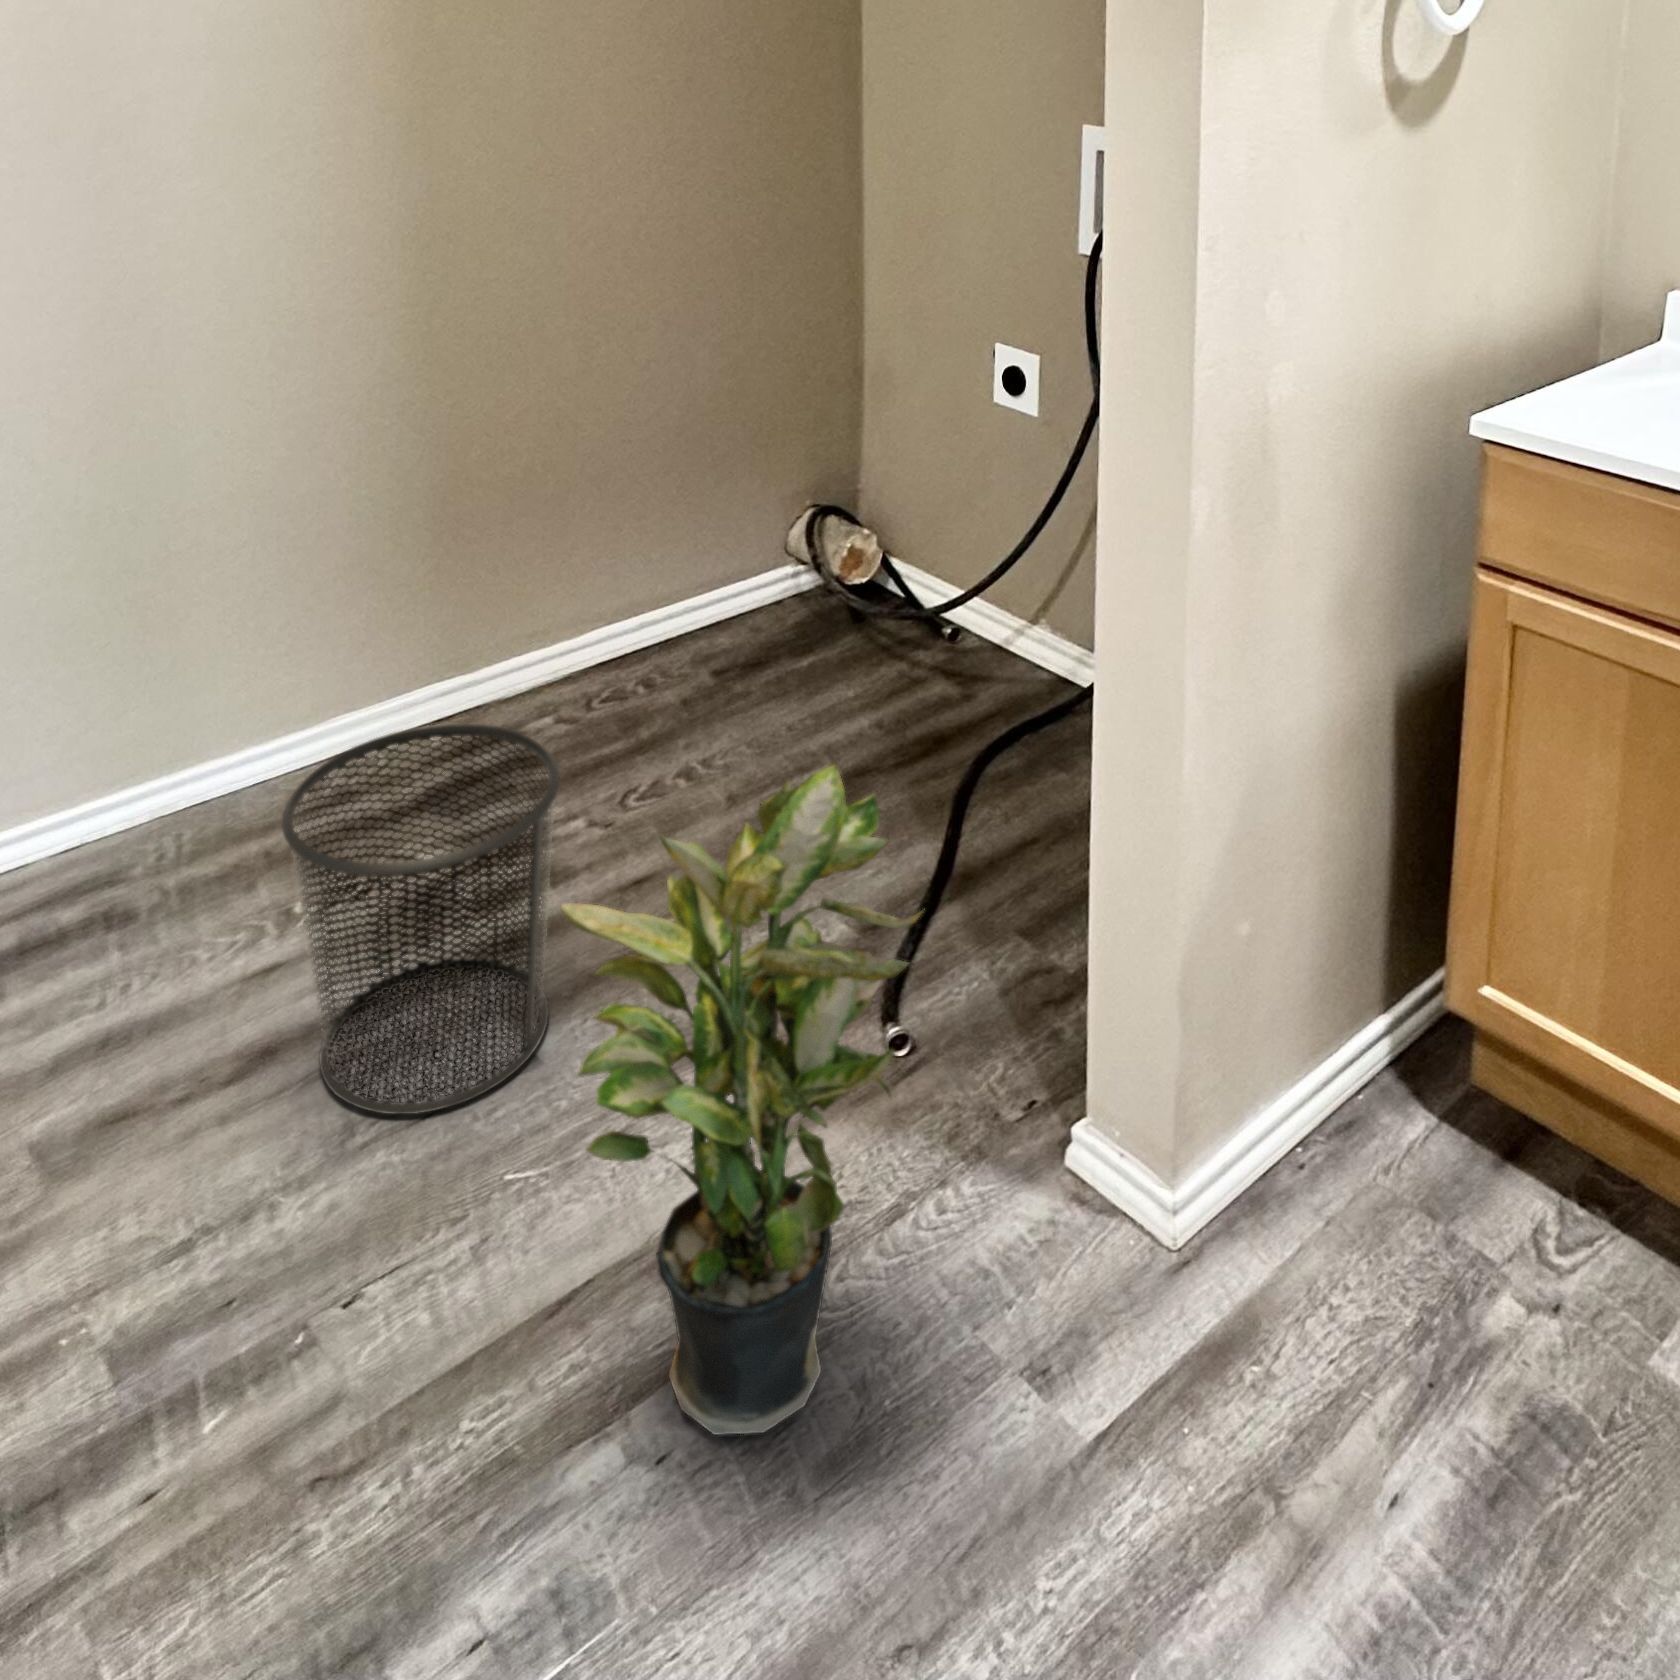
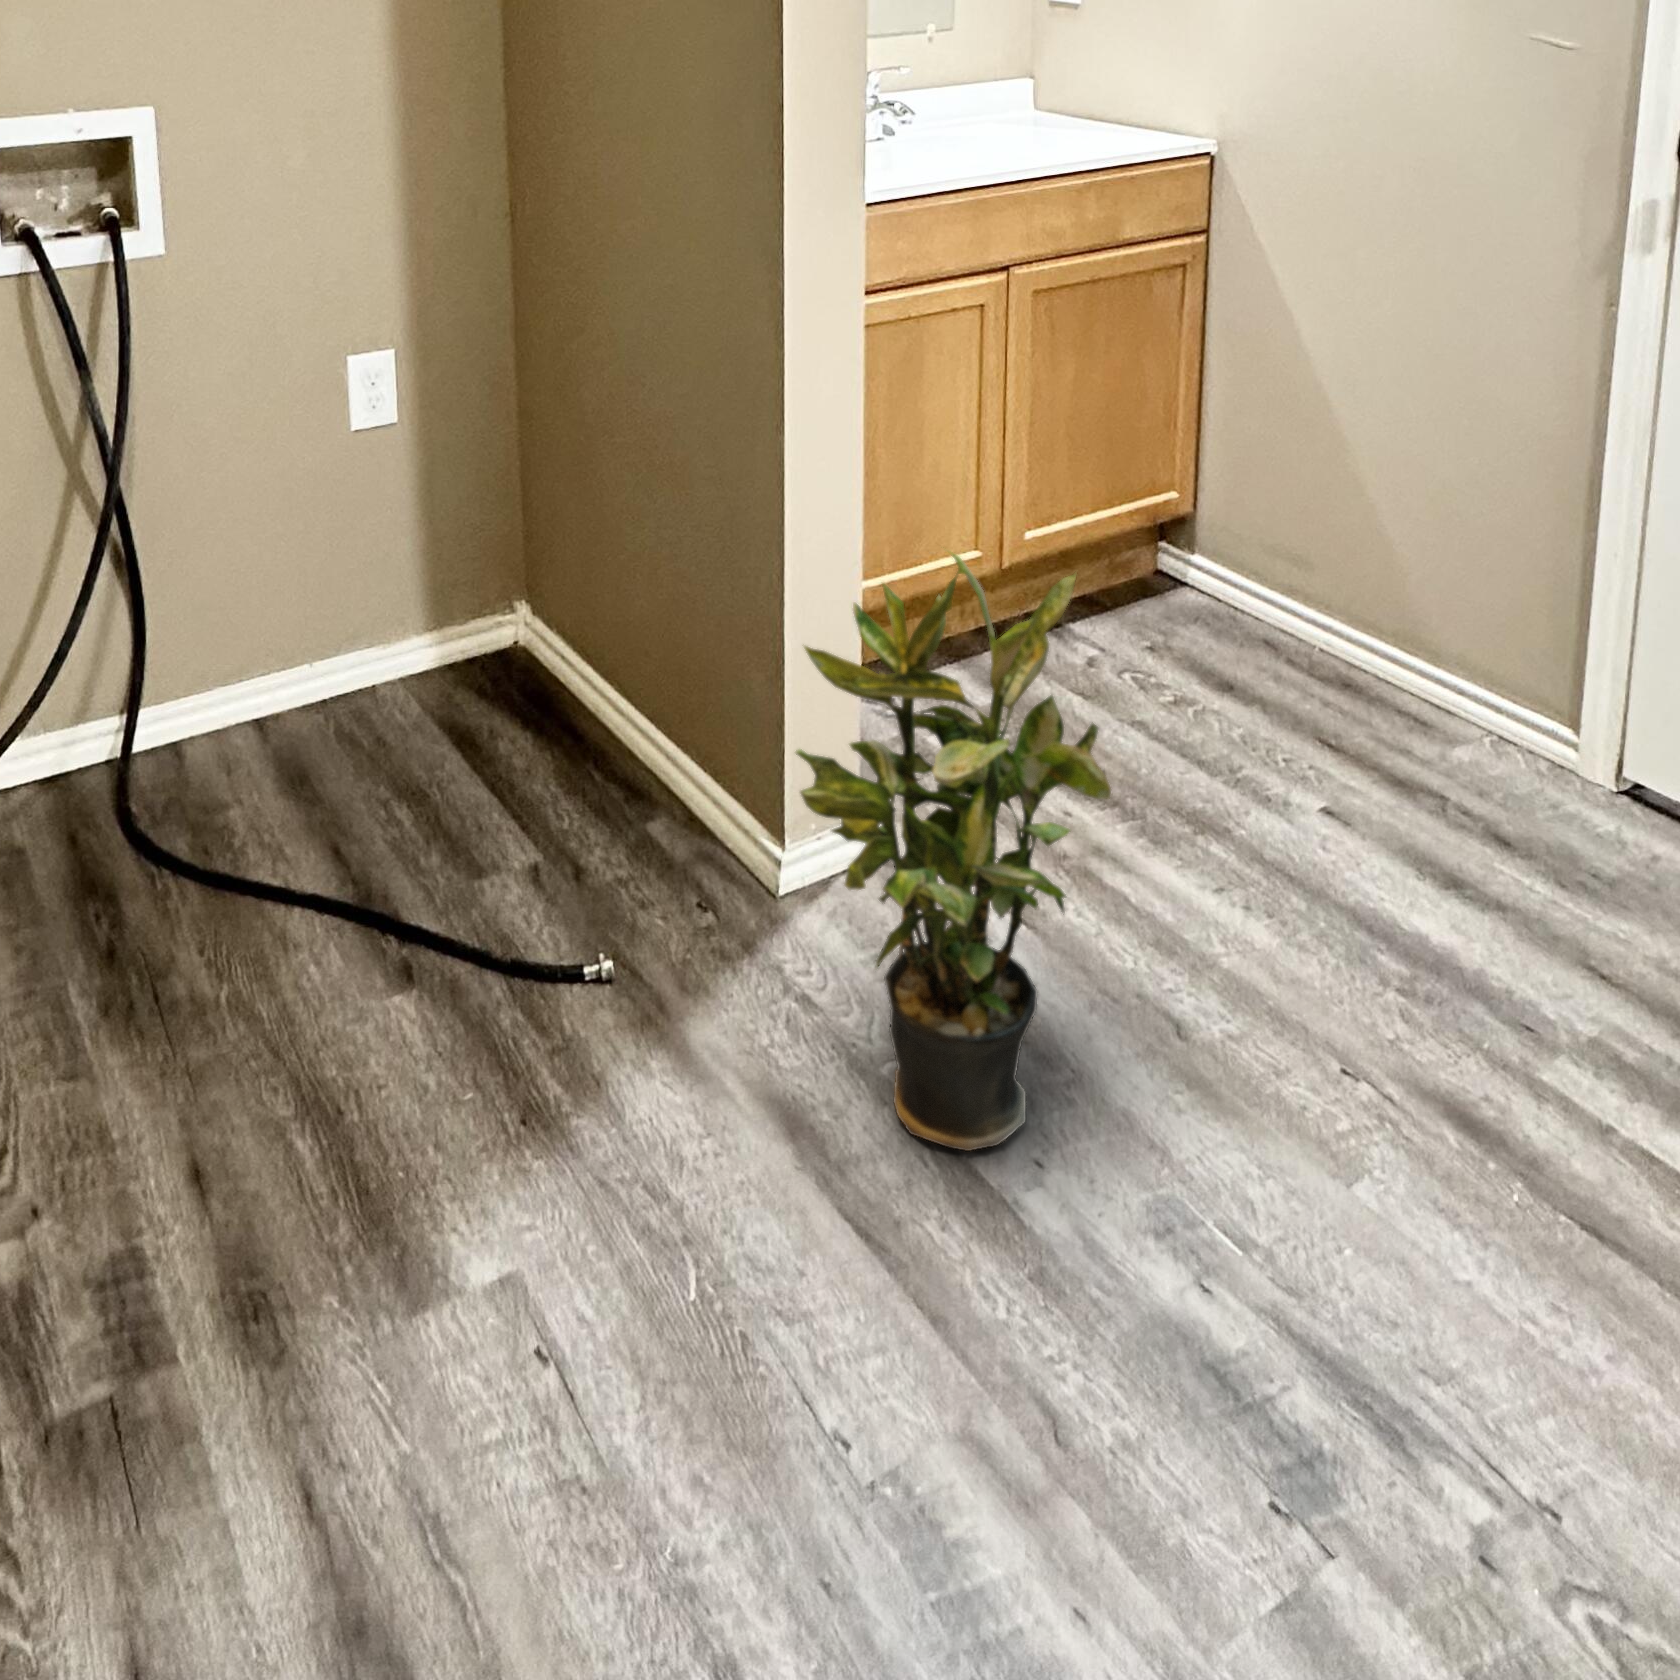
waste bin: present [281,723,561,1114] -> none [221,952,592,1537]

